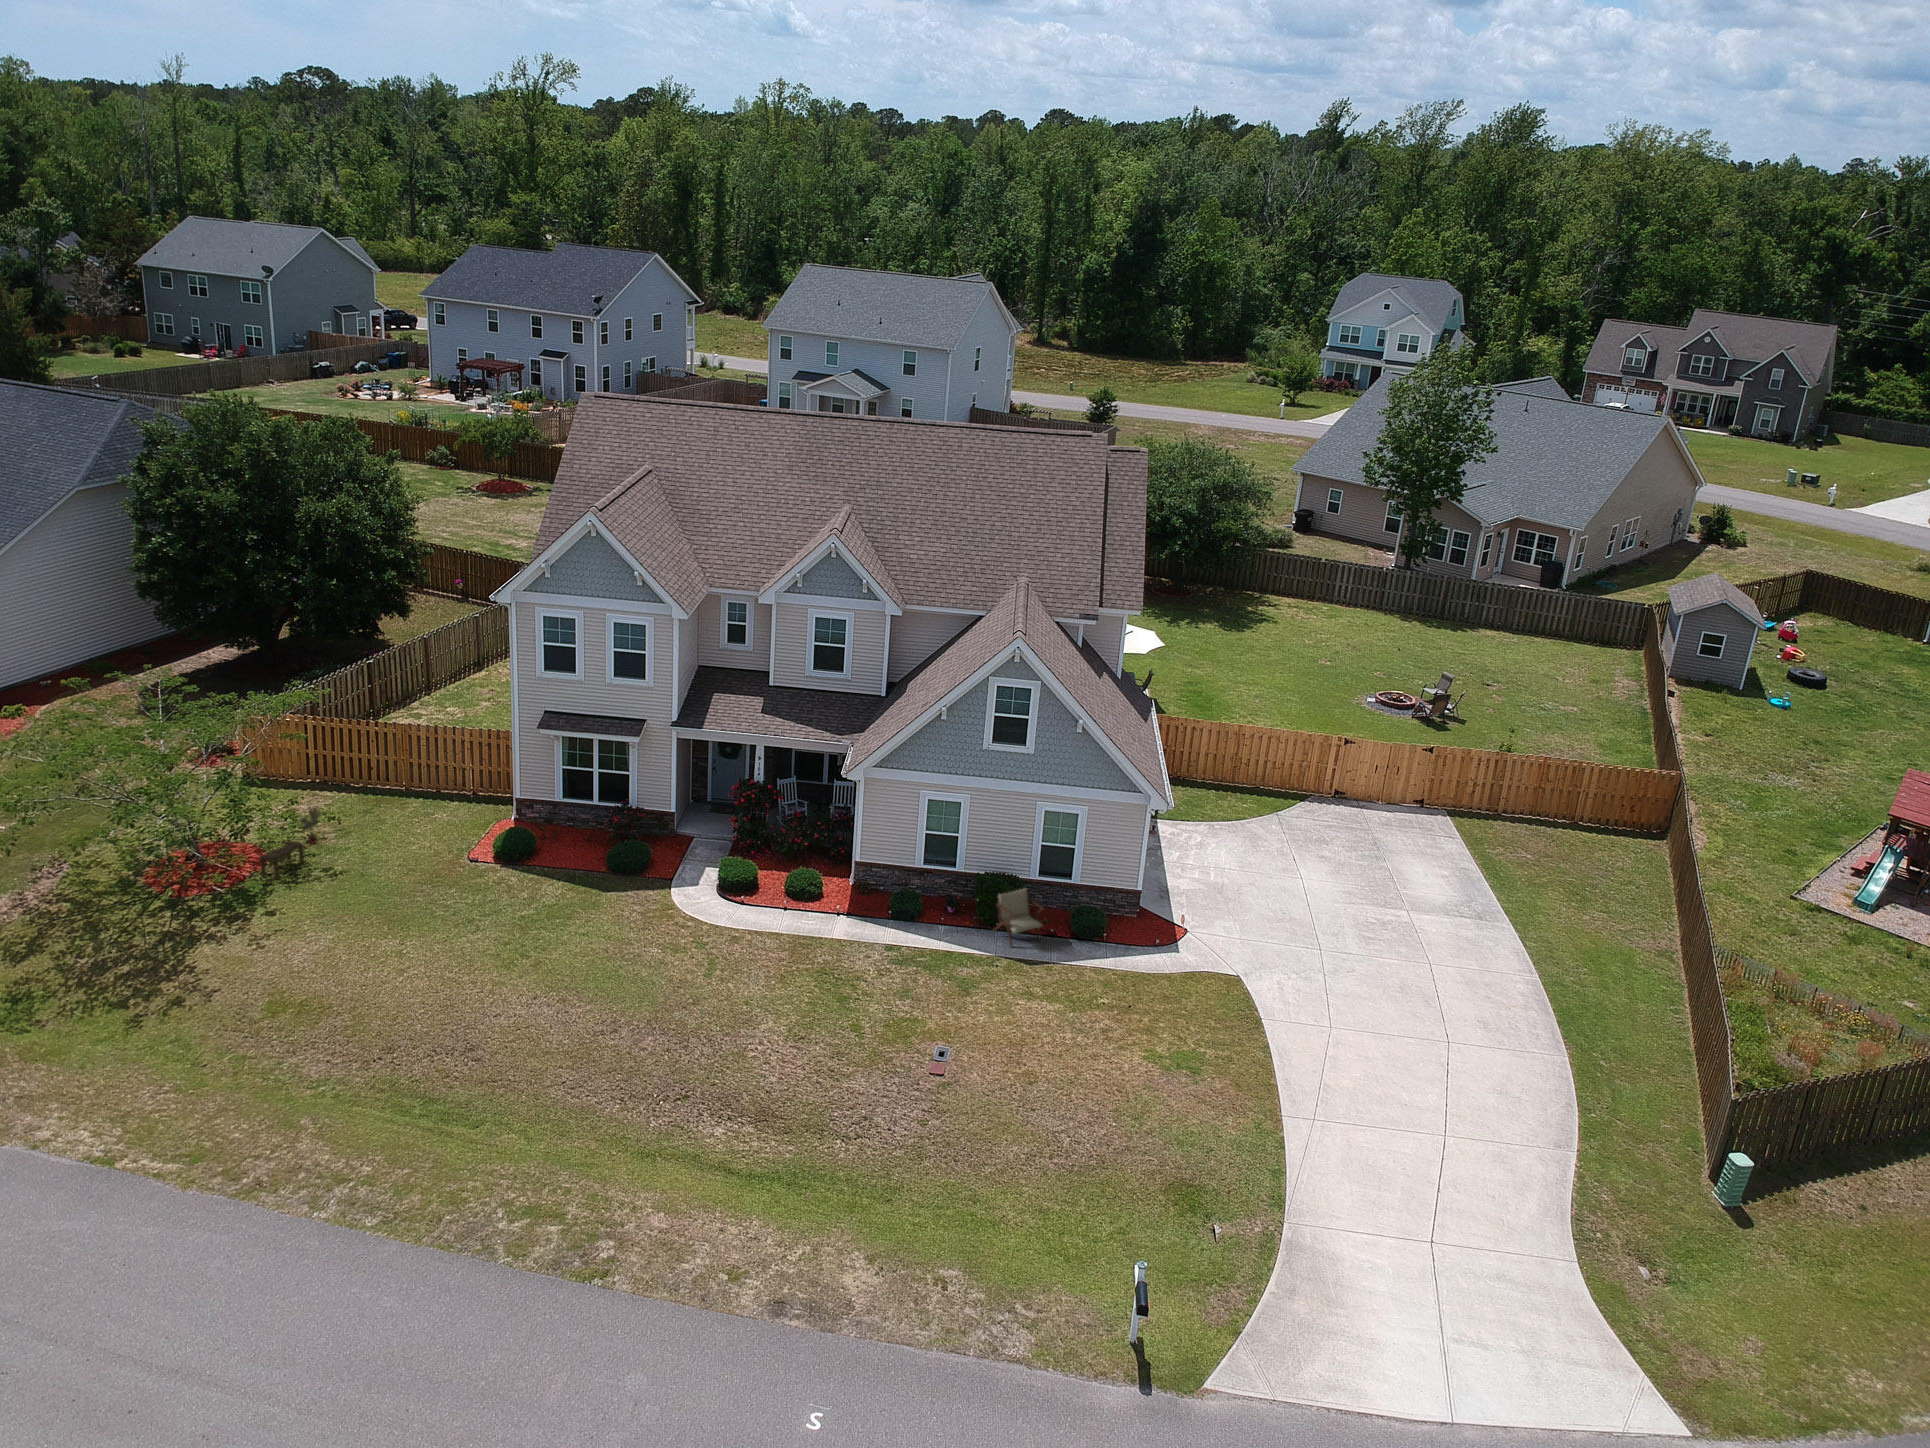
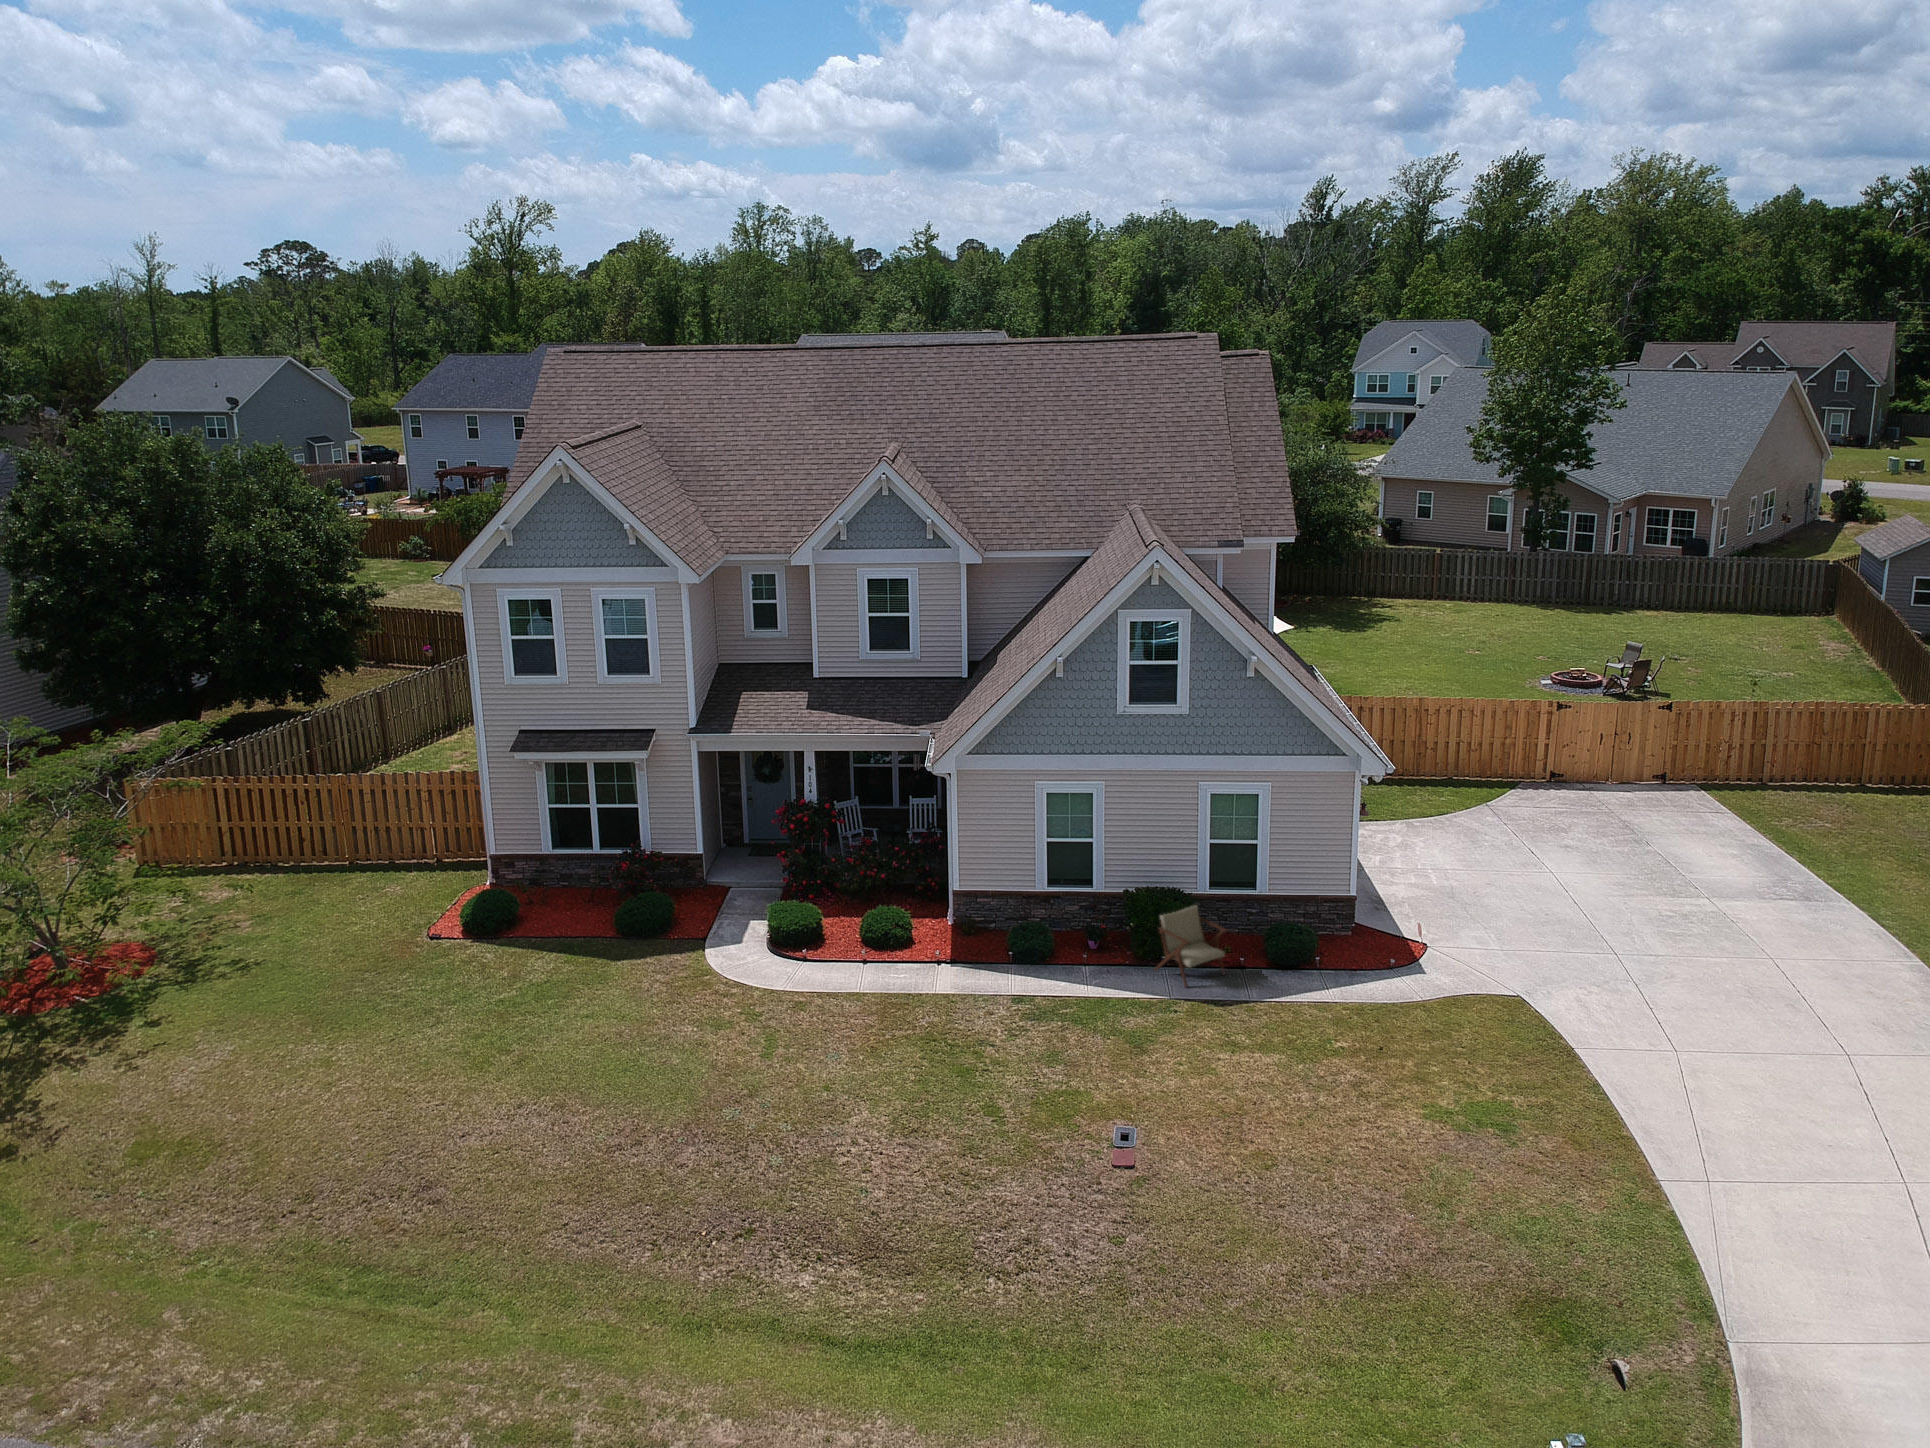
potted tree: present [300,807,321,844] -> none [199,883,231,935]
bench: present [260,841,304,880] -> none [141,929,206,982]

